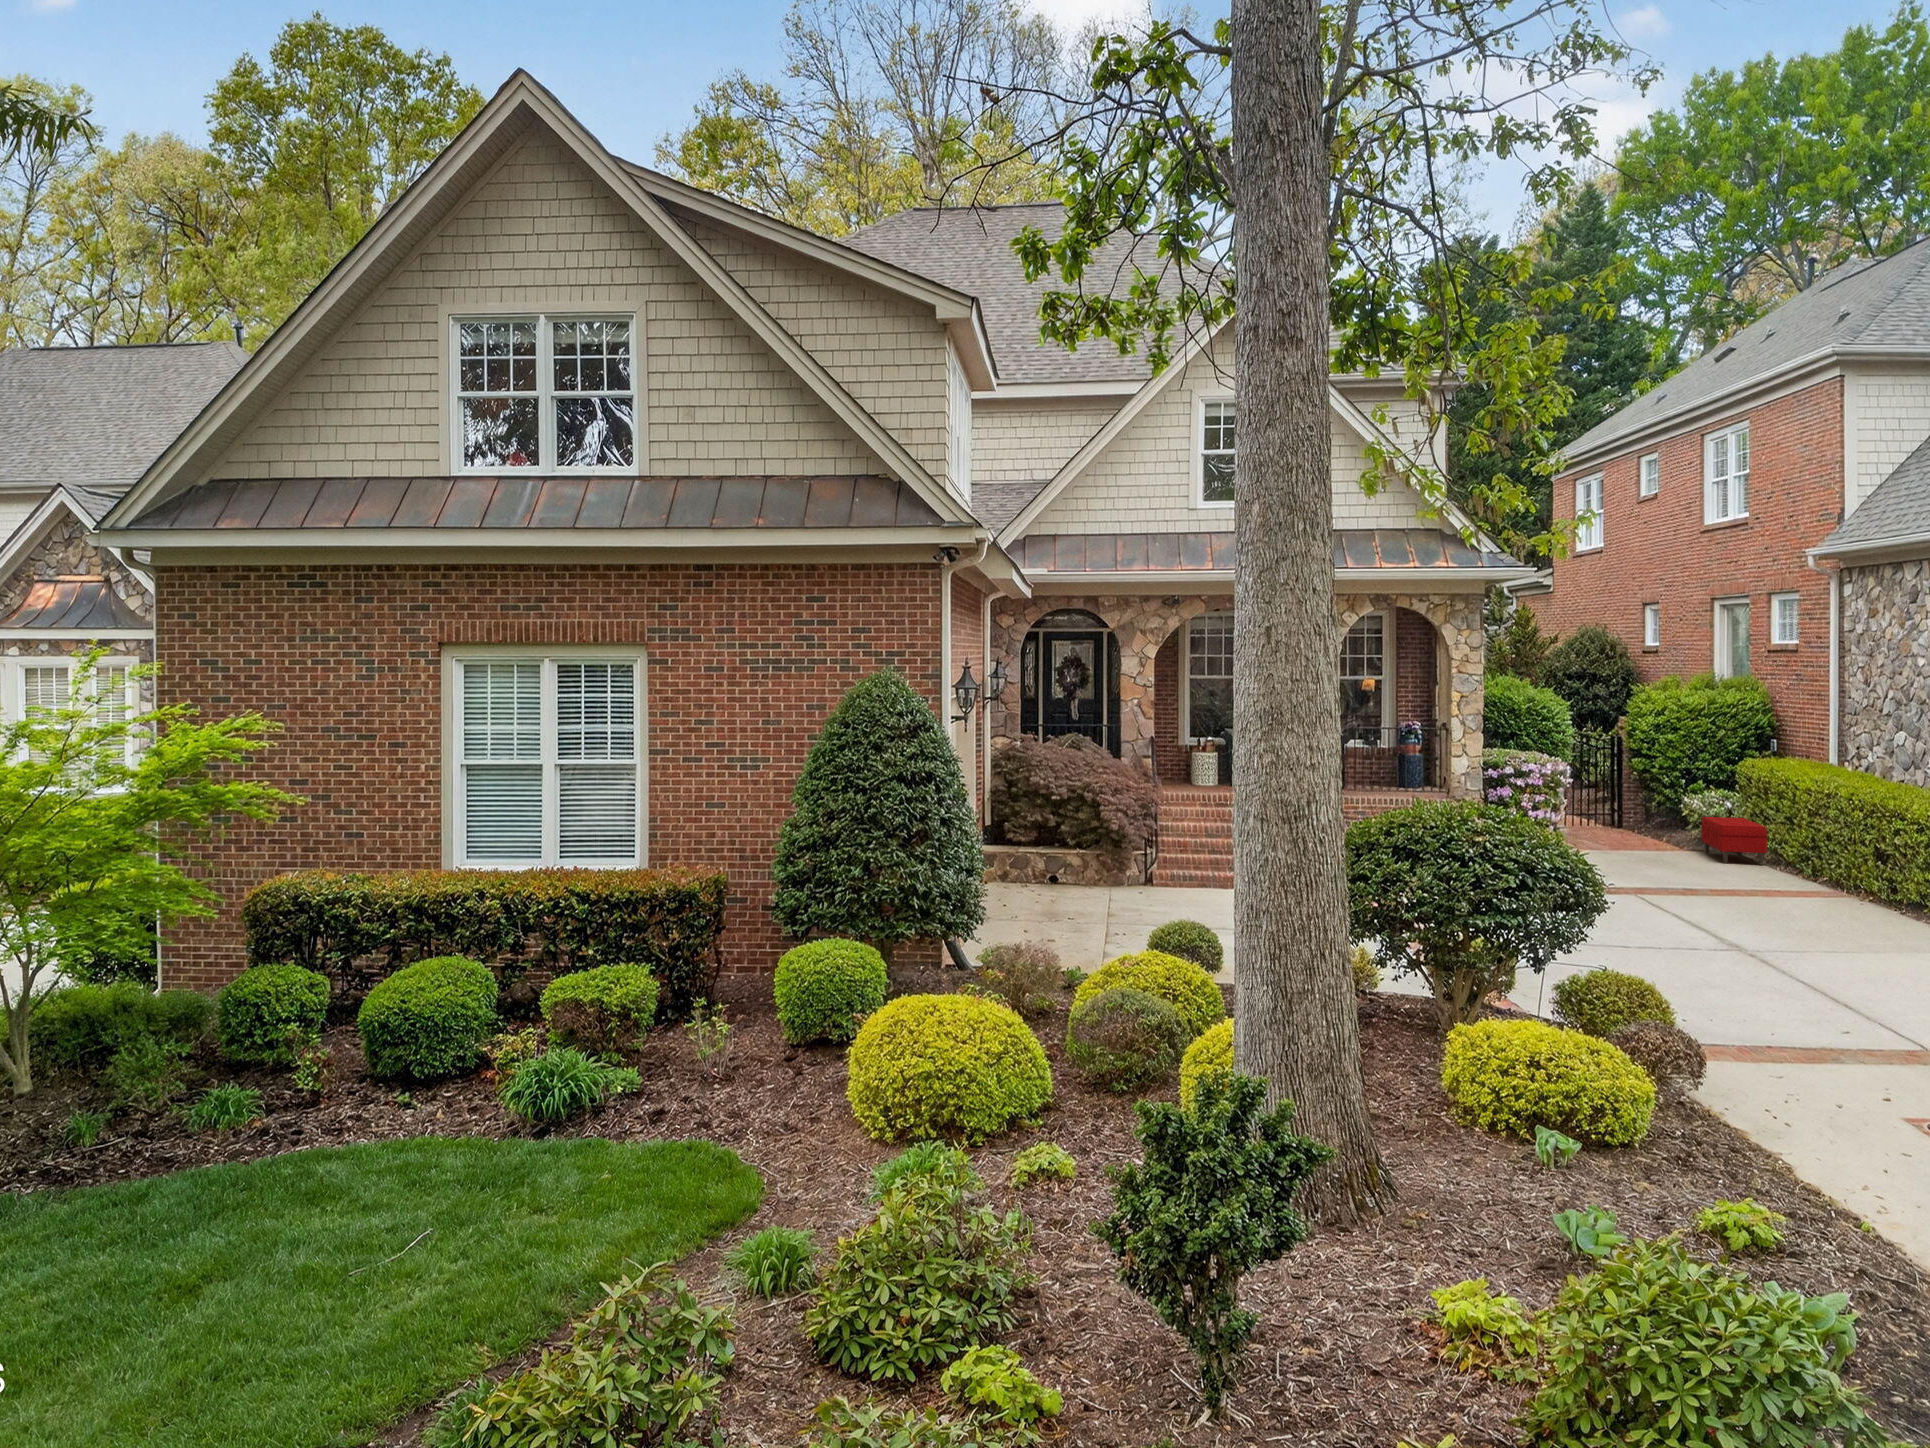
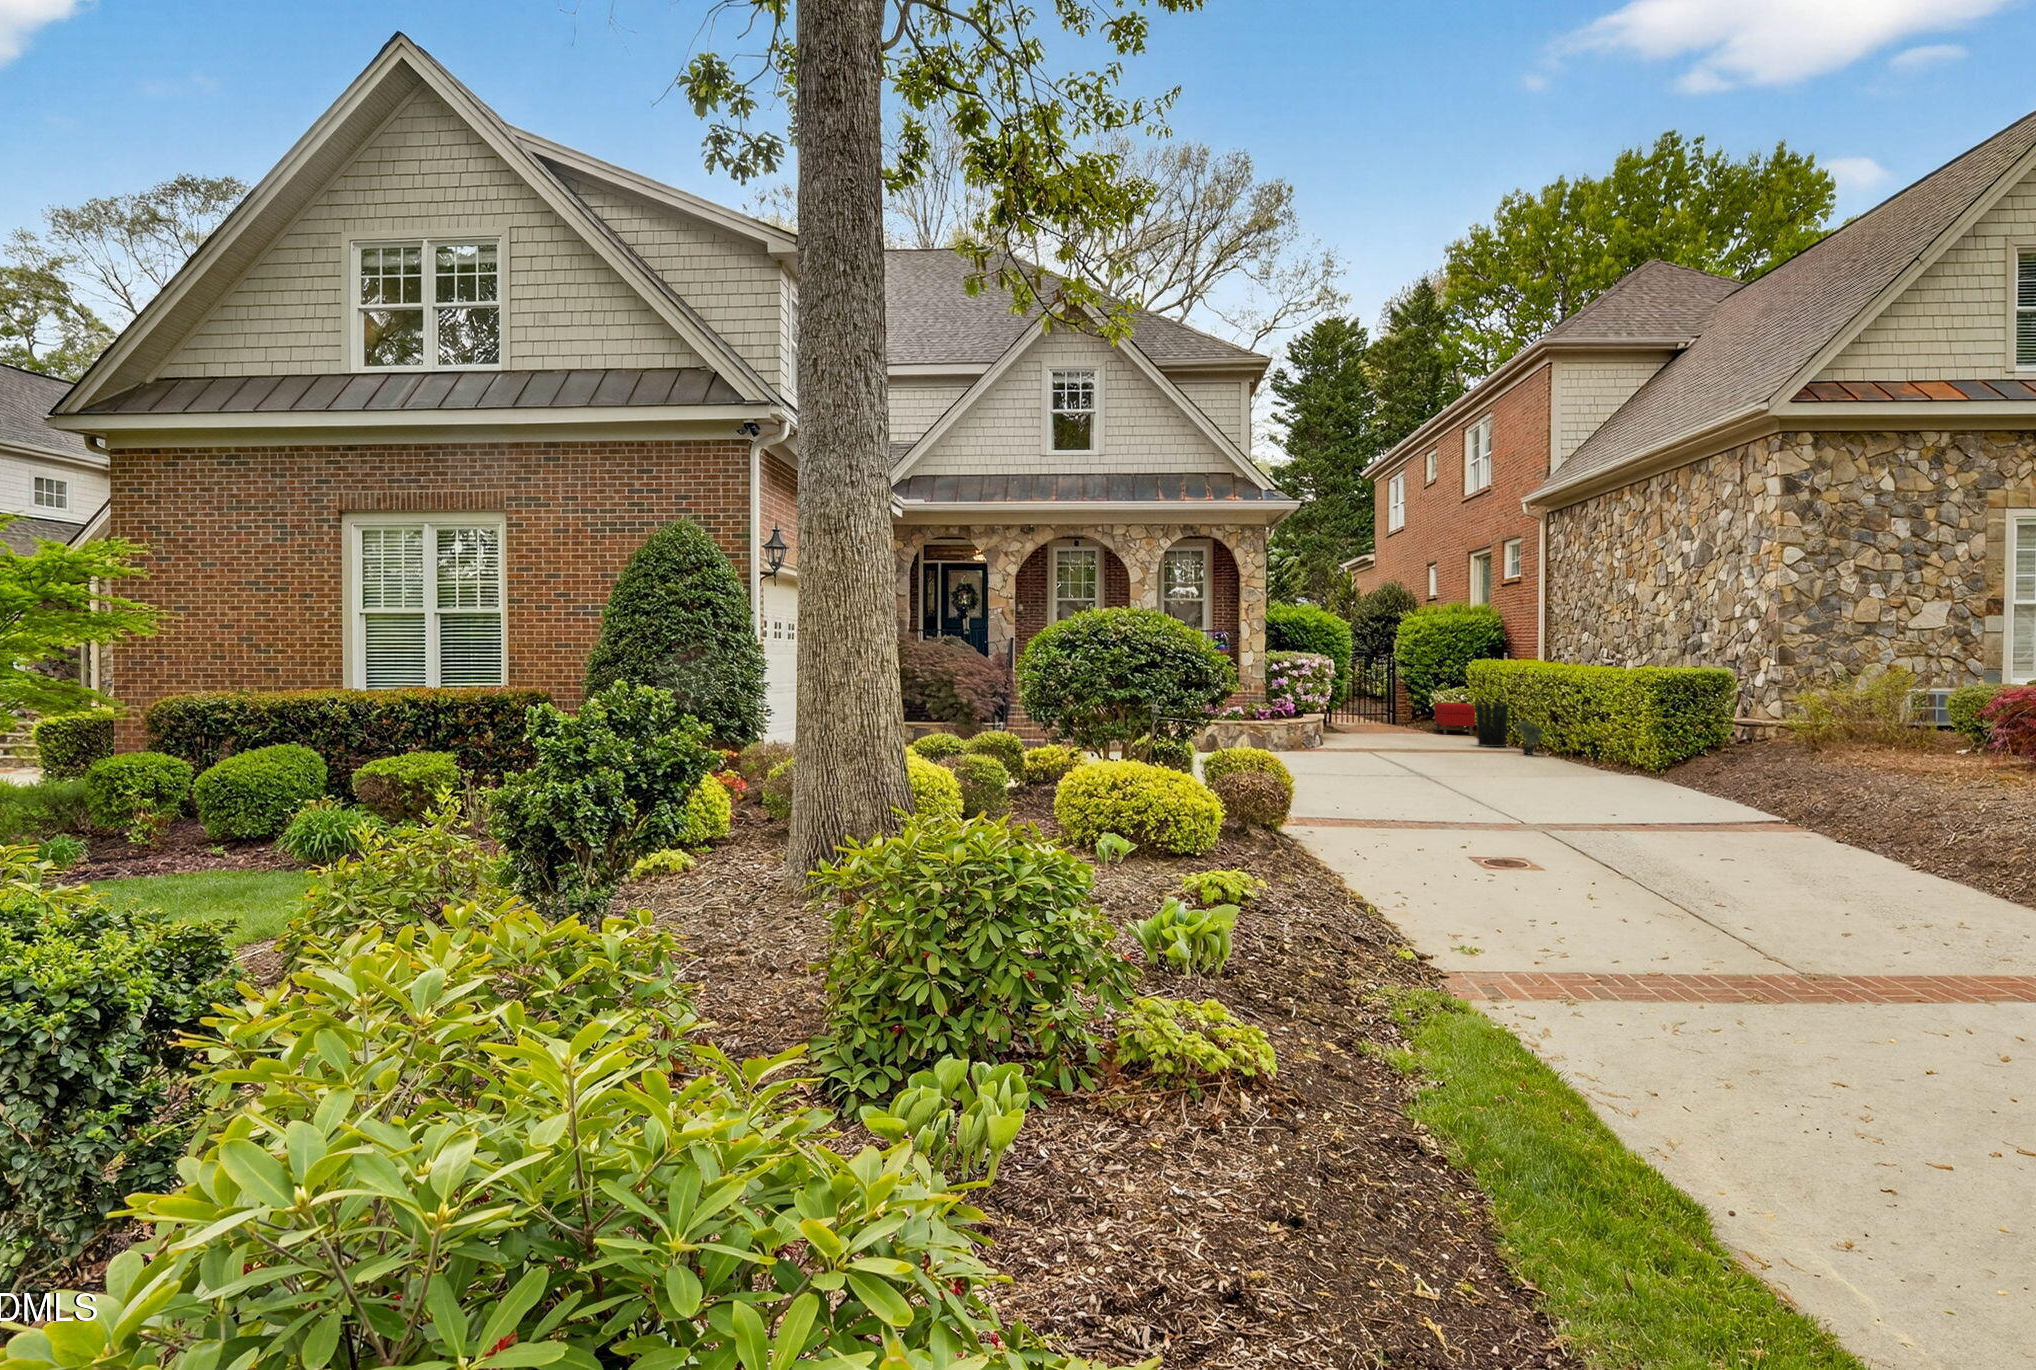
waste bin: none [1783,832,1838,892] -> present [1474,703,1511,747]
potted plant: none [1857,864,1902,910] -> present [1514,720,1543,754]

